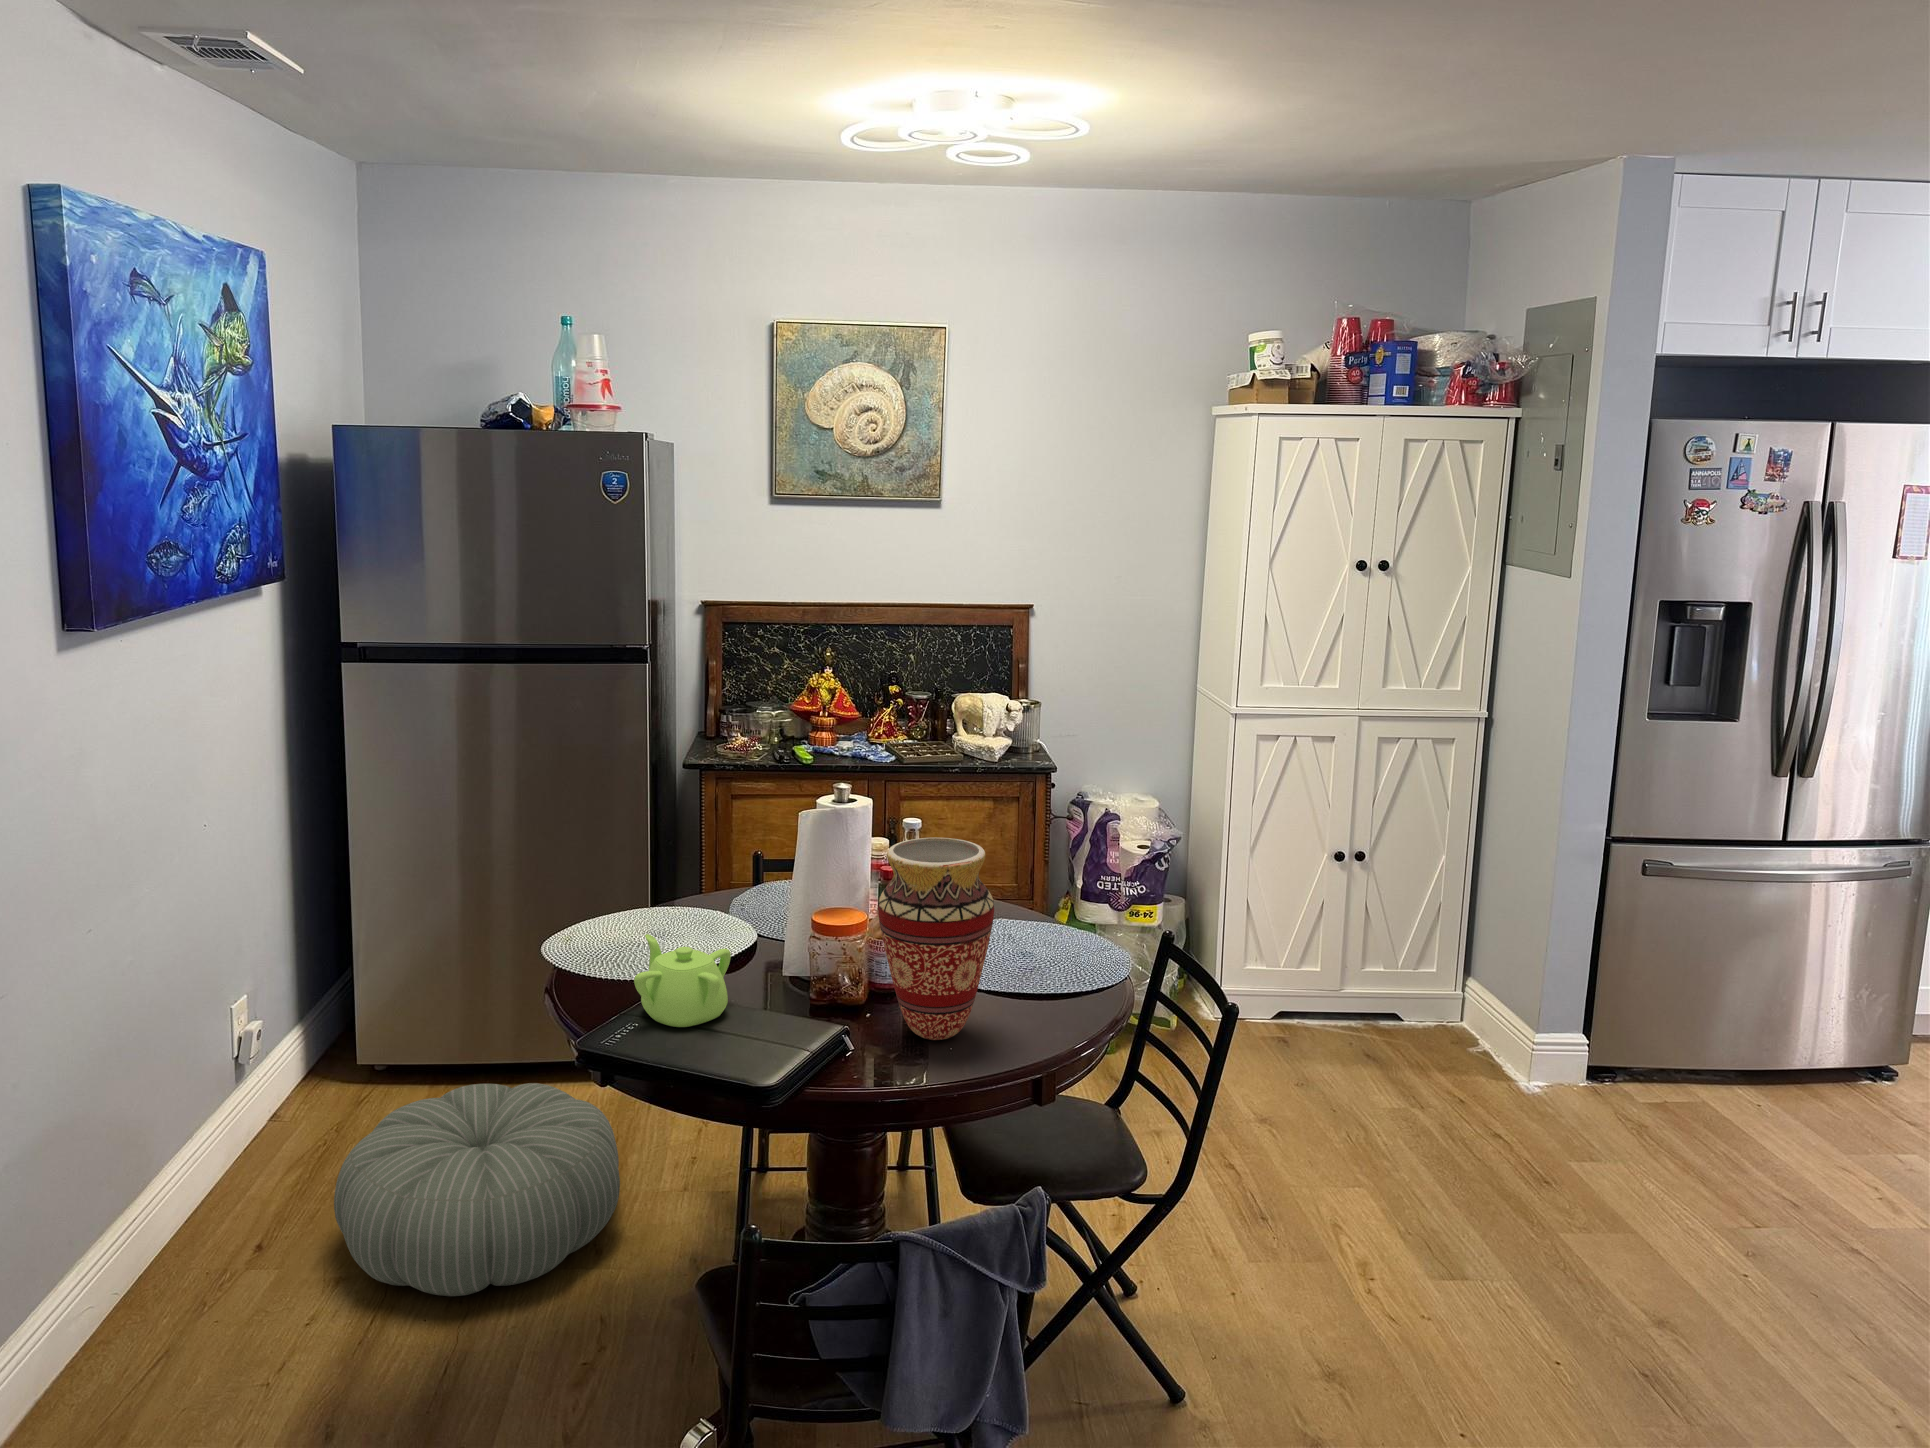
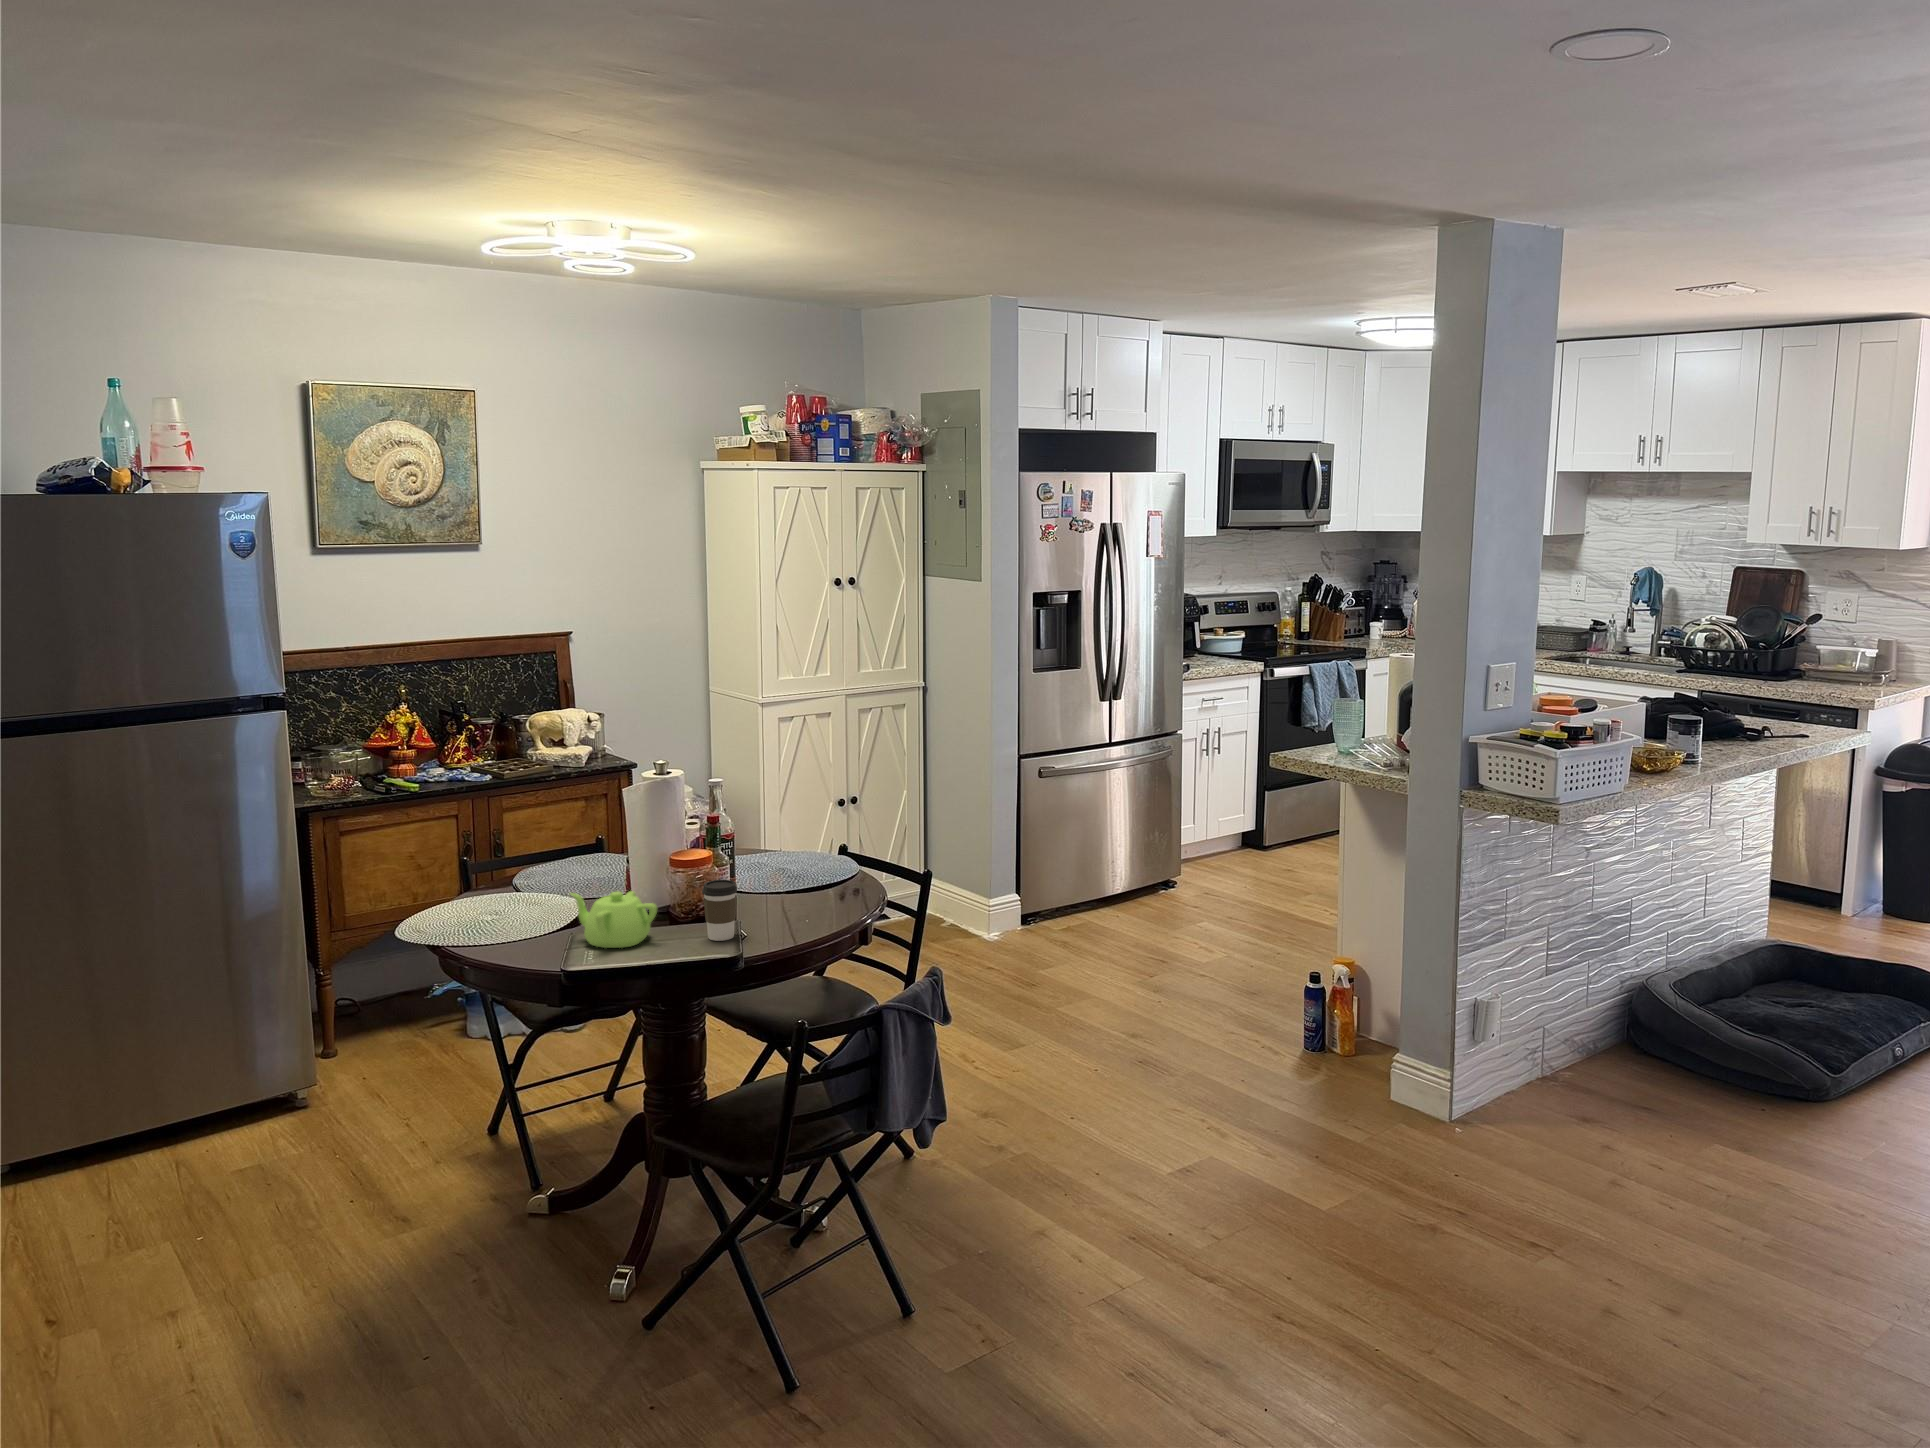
vase: present [878,838,994,1040] -> none [754,782,833,916]
coffee cup: none [770,962,820,1053] -> present [702,880,737,941]
pouf: present [334,1083,620,1296] -> none [142,1108,424,1300]

